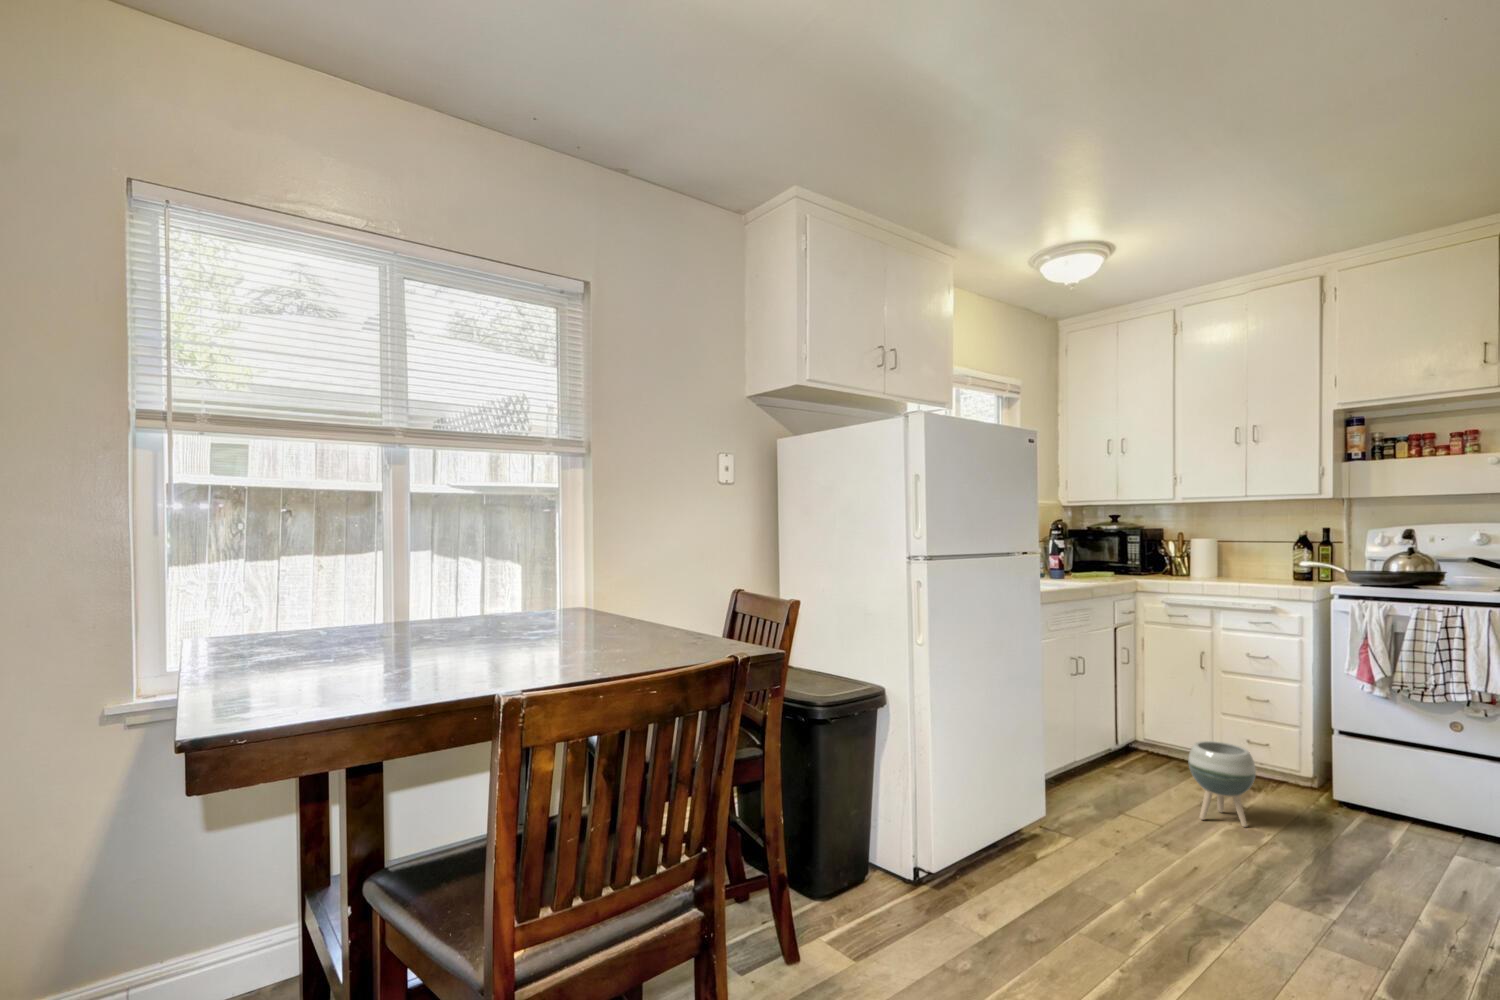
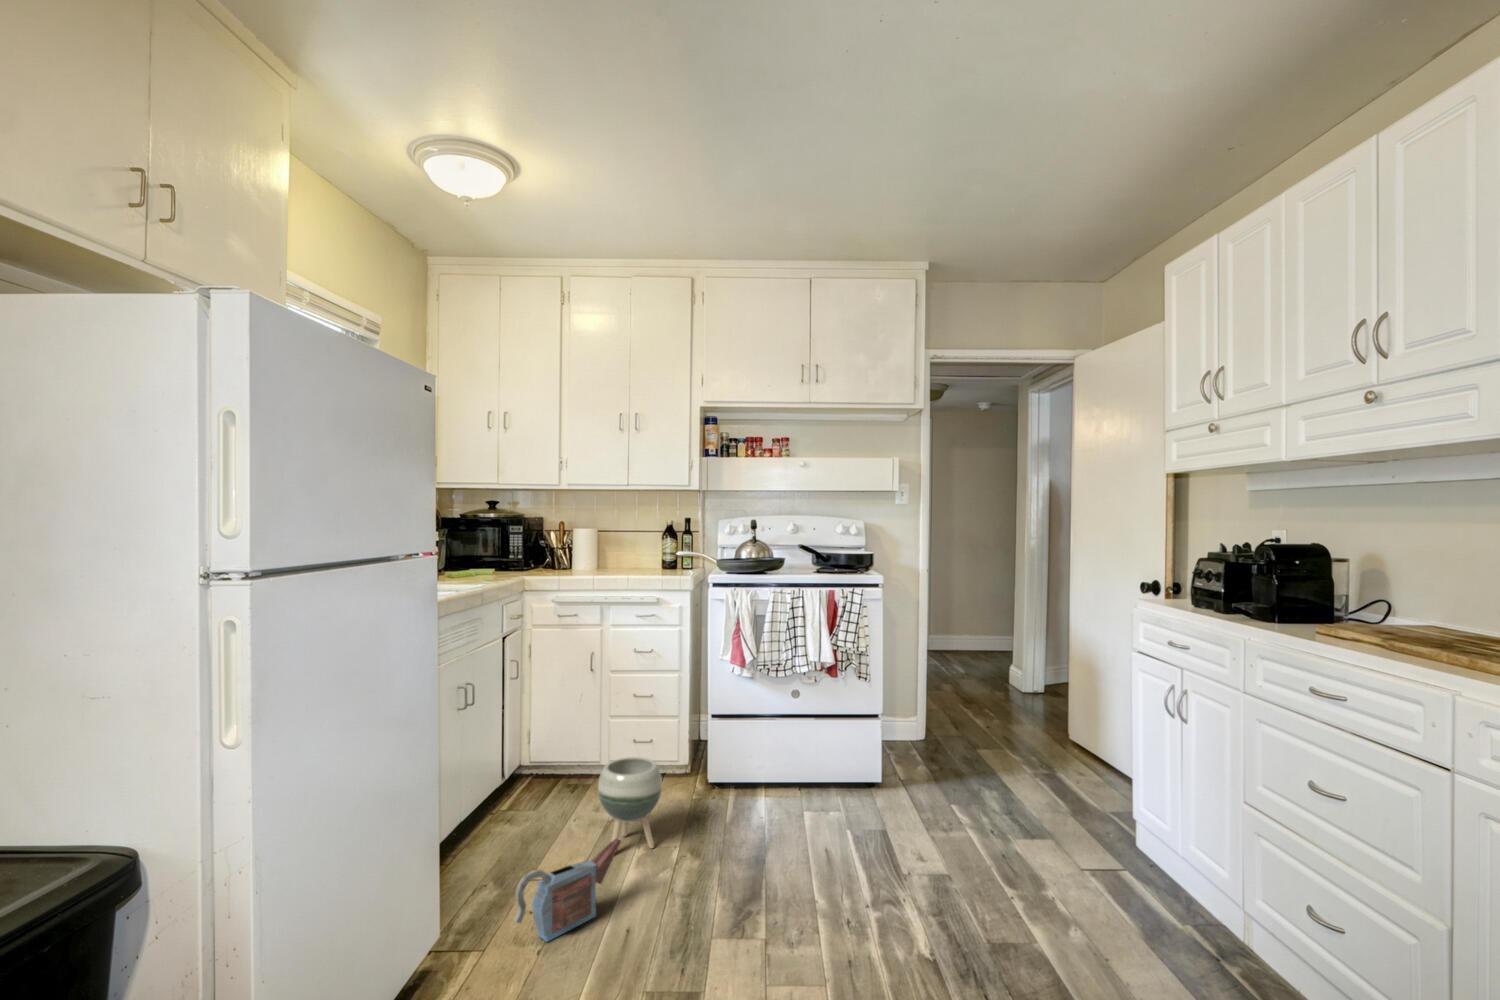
watering can: none [1097,790,1197,848] -> present [514,839,621,942]

